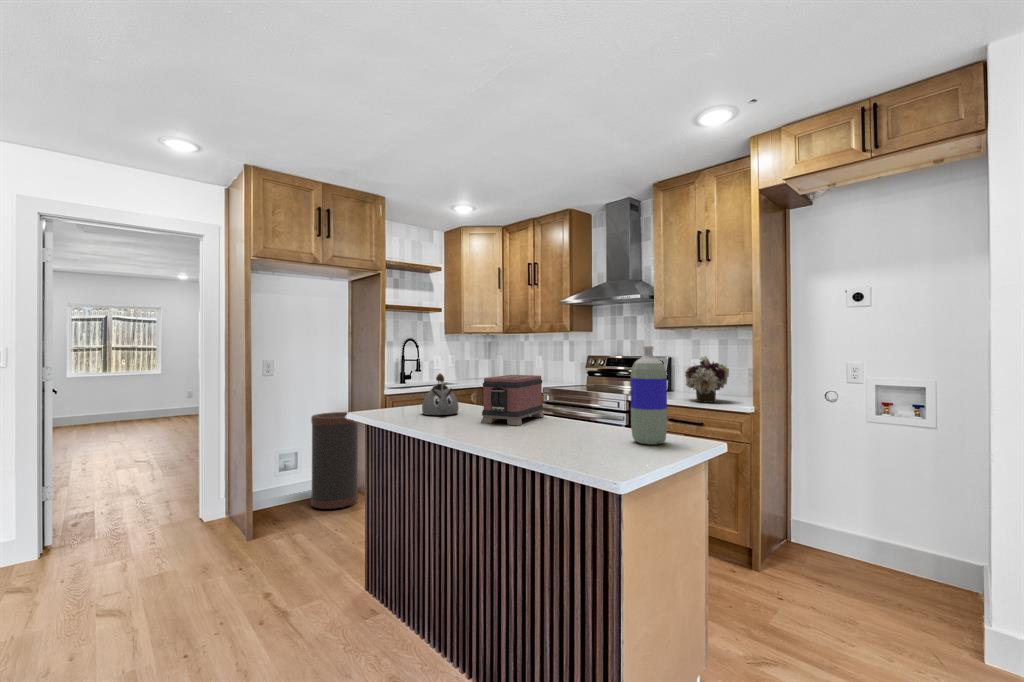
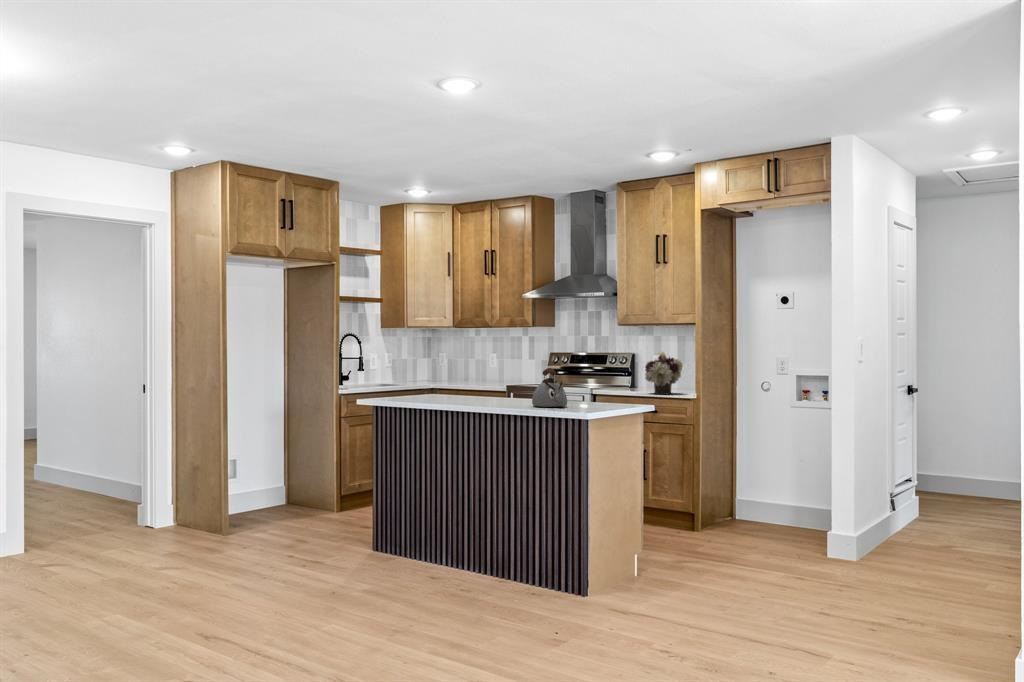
bottle: present [630,346,667,445] -> none [595,342,618,408]
kettle: present [422,374,459,415] -> present [532,368,567,407]
toaster: present [481,375,544,426] -> none [478,366,525,404]
trash can: present [311,412,358,509] -> none [260,414,309,514]

